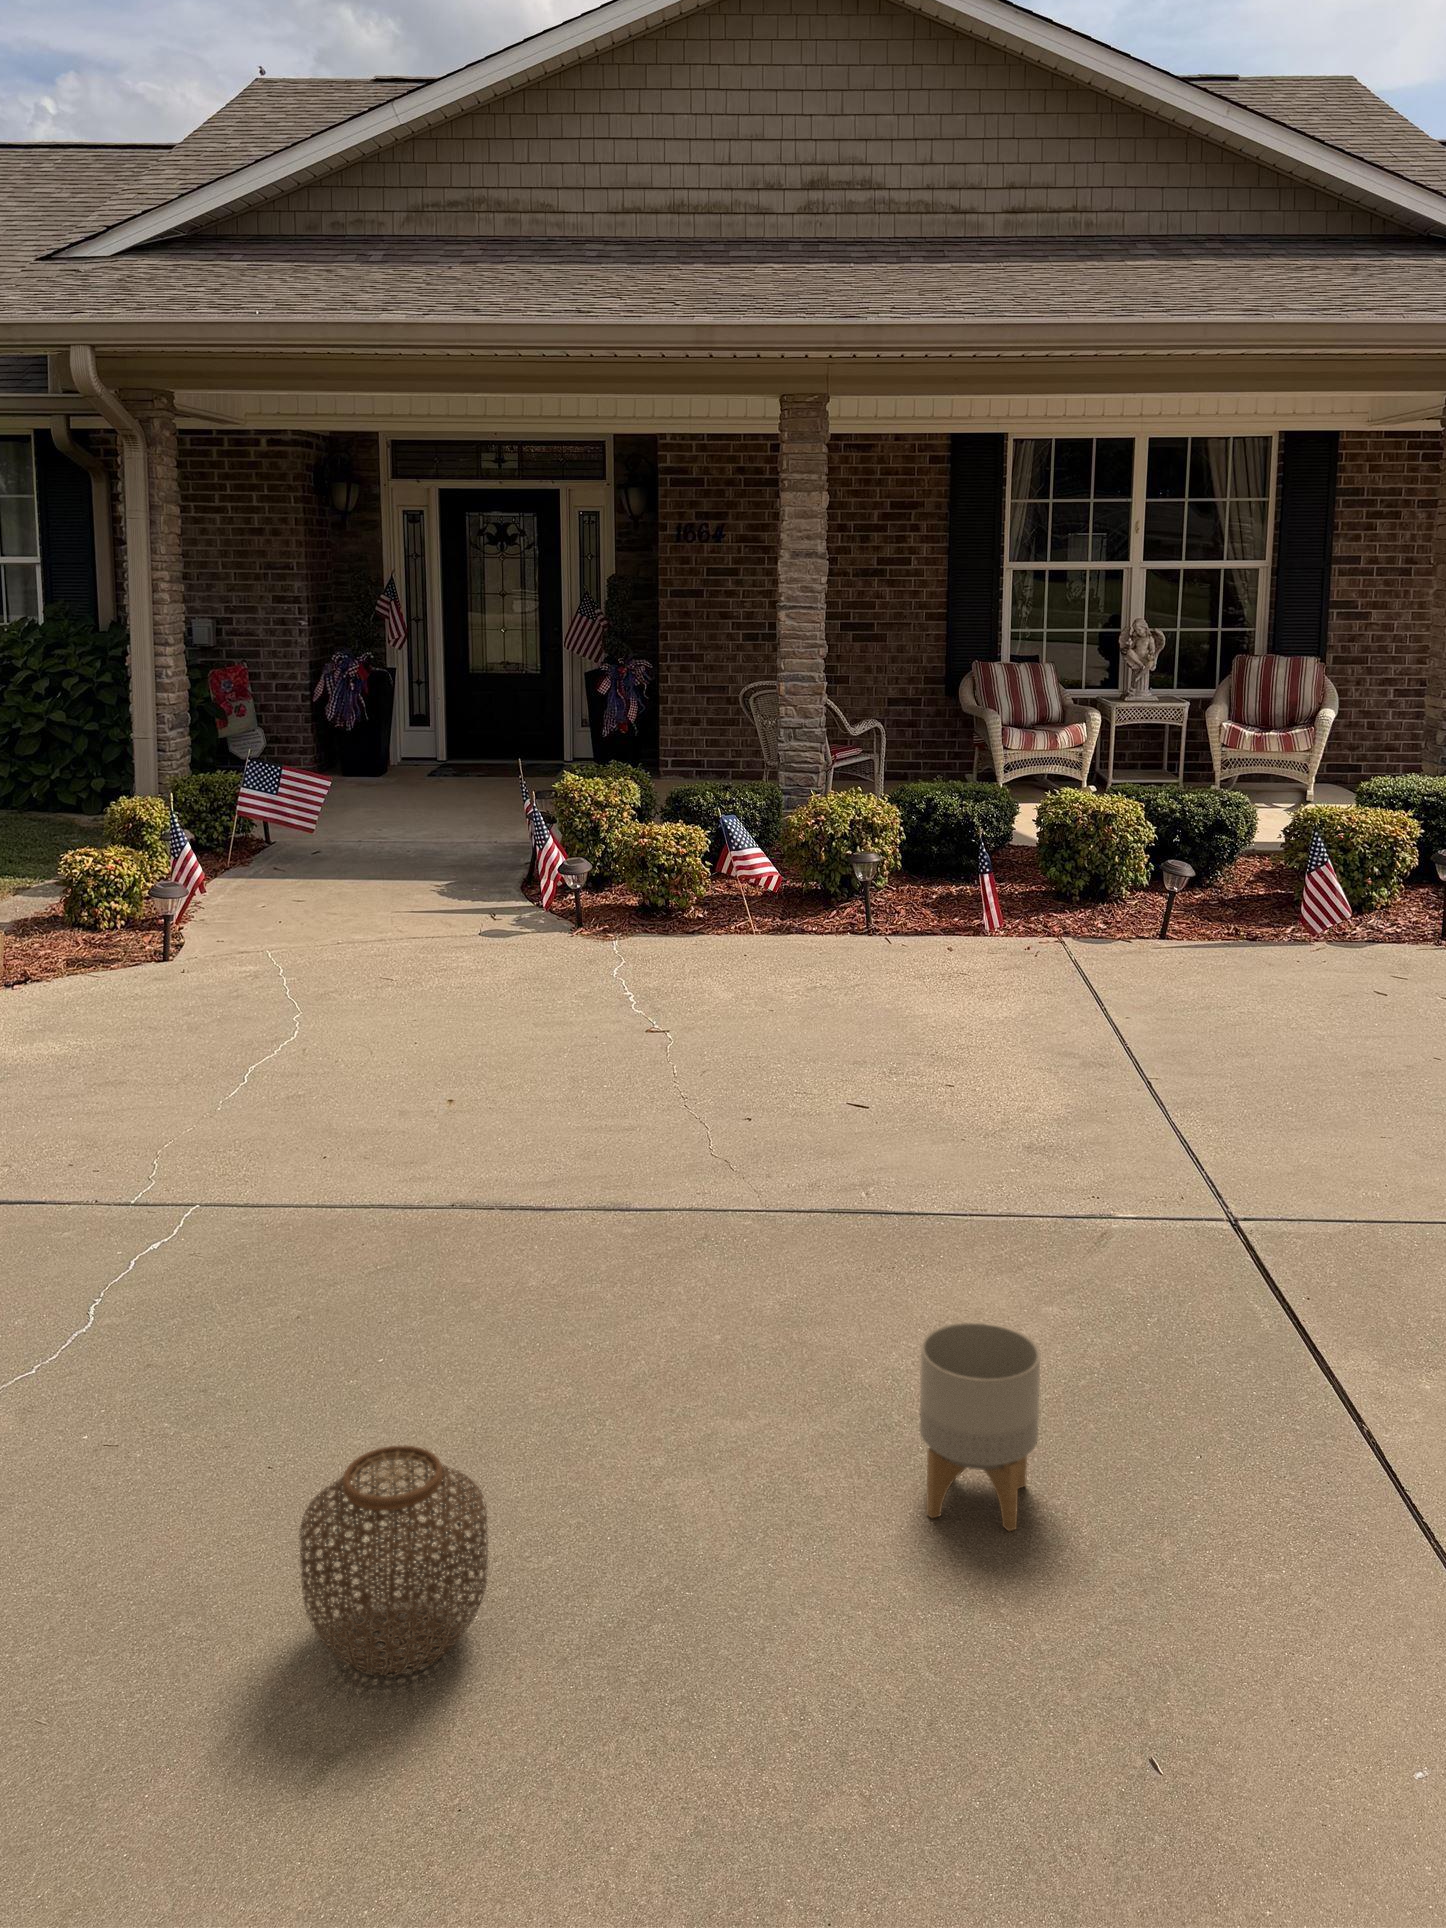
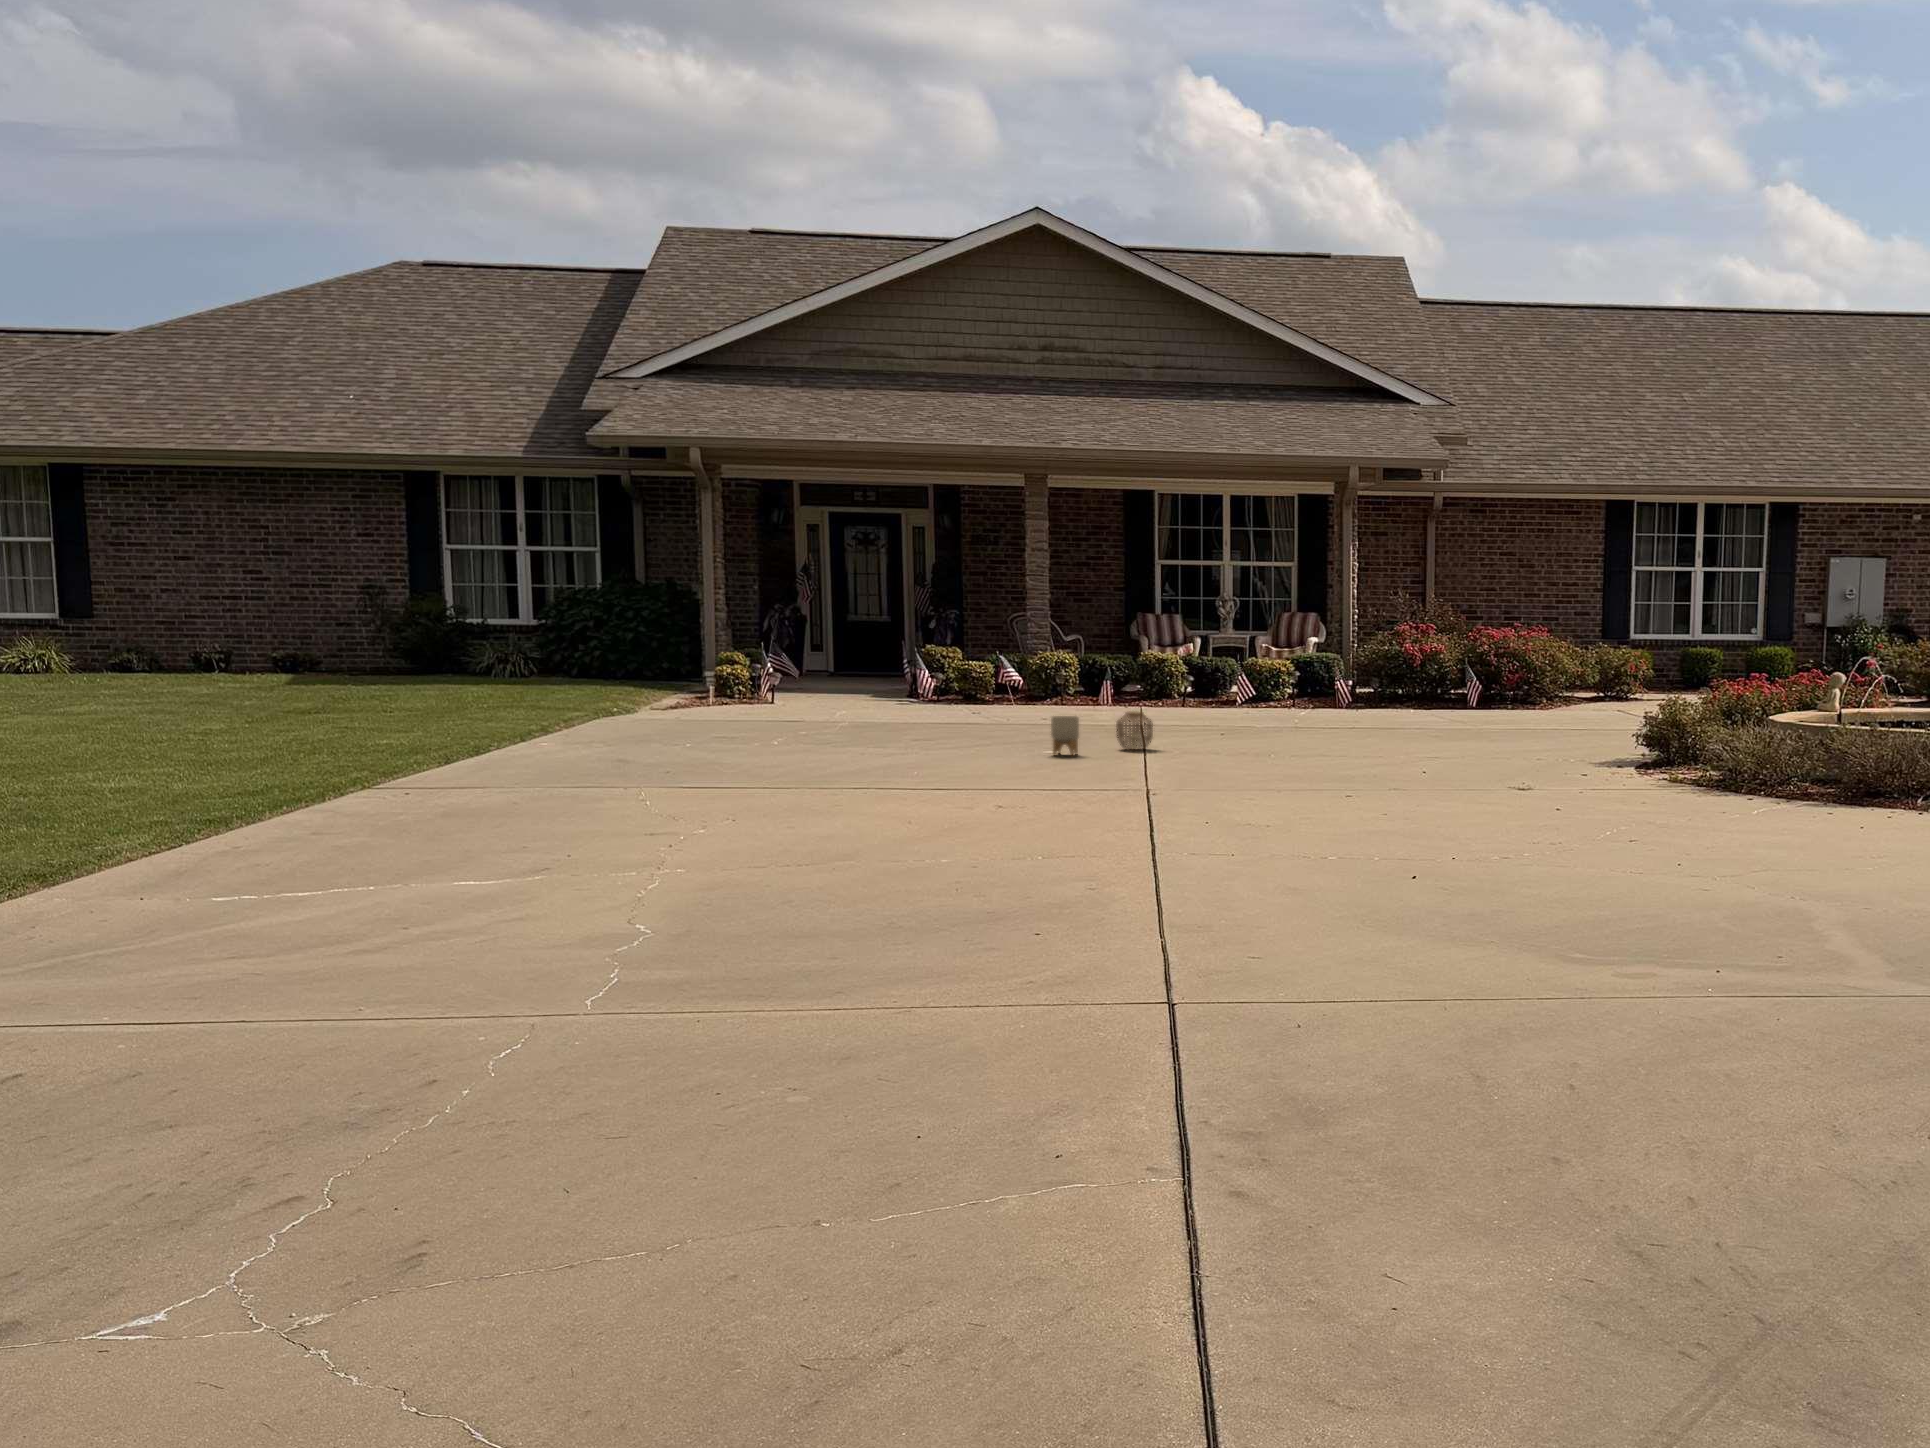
woven basket: present [300,1445,488,1676] -> present [1116,711,1153,751]

